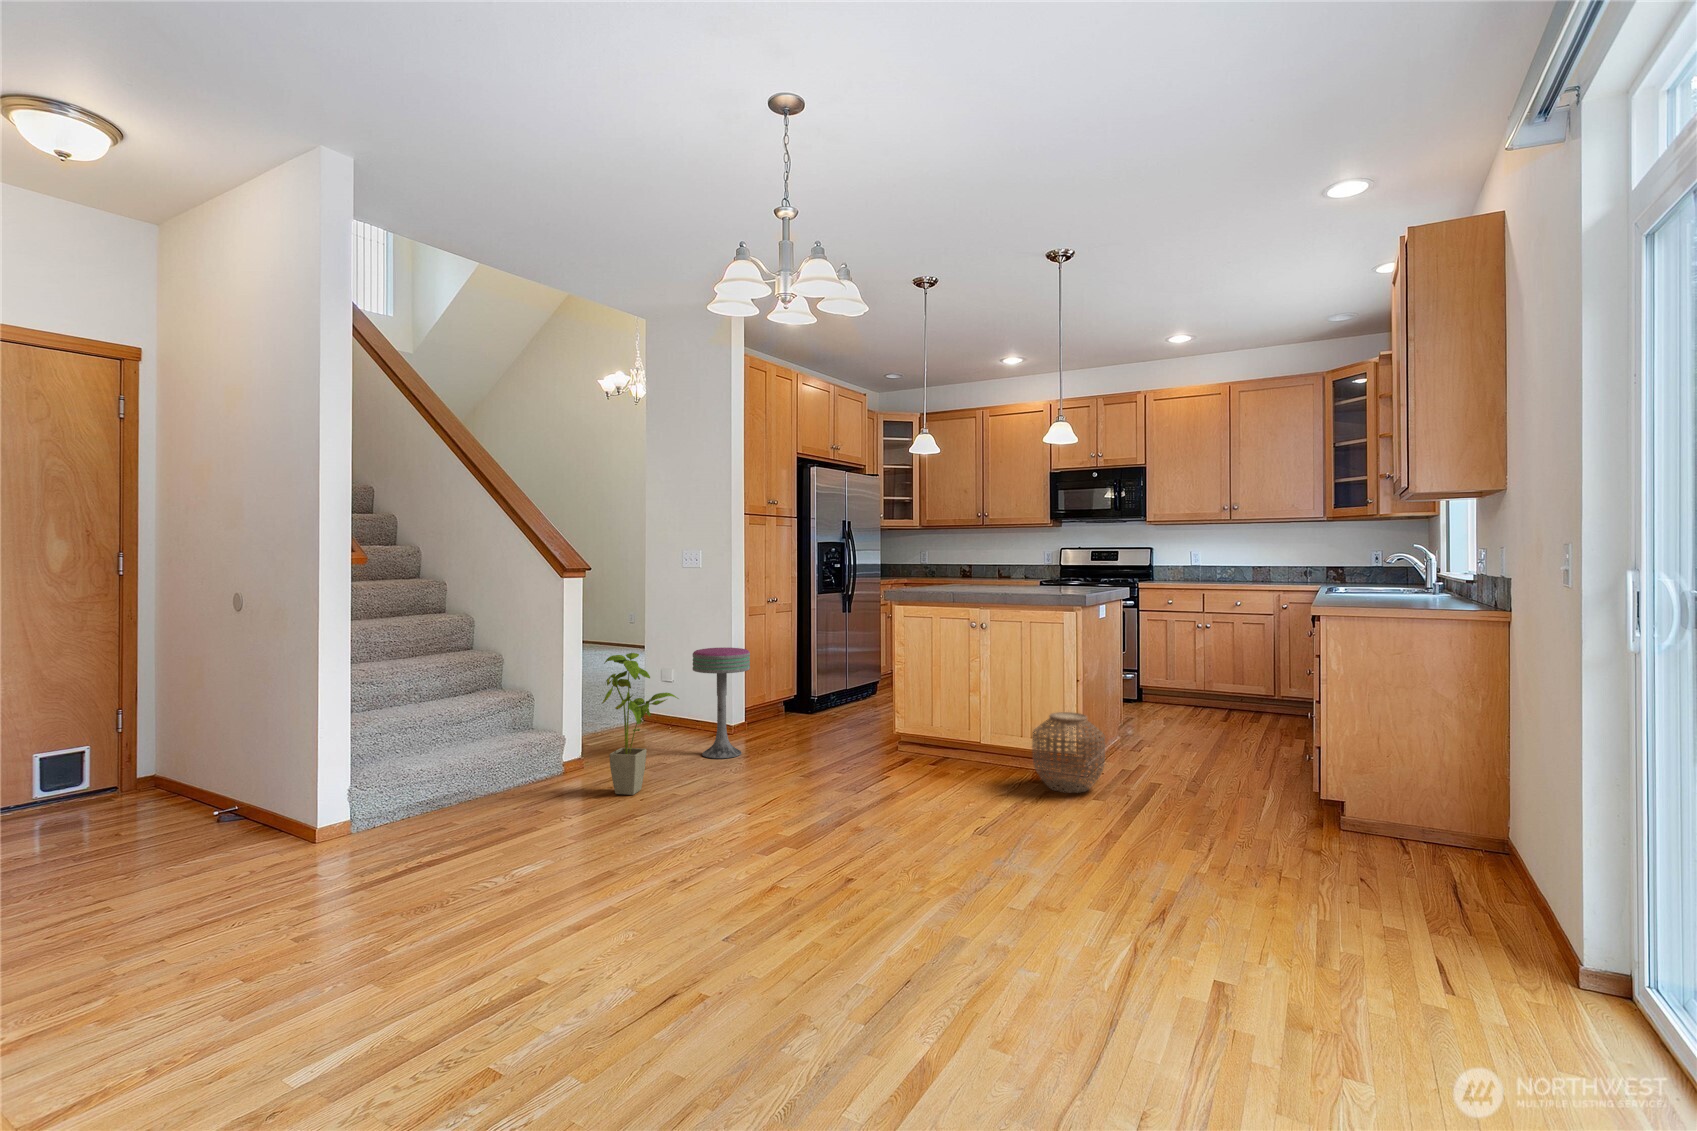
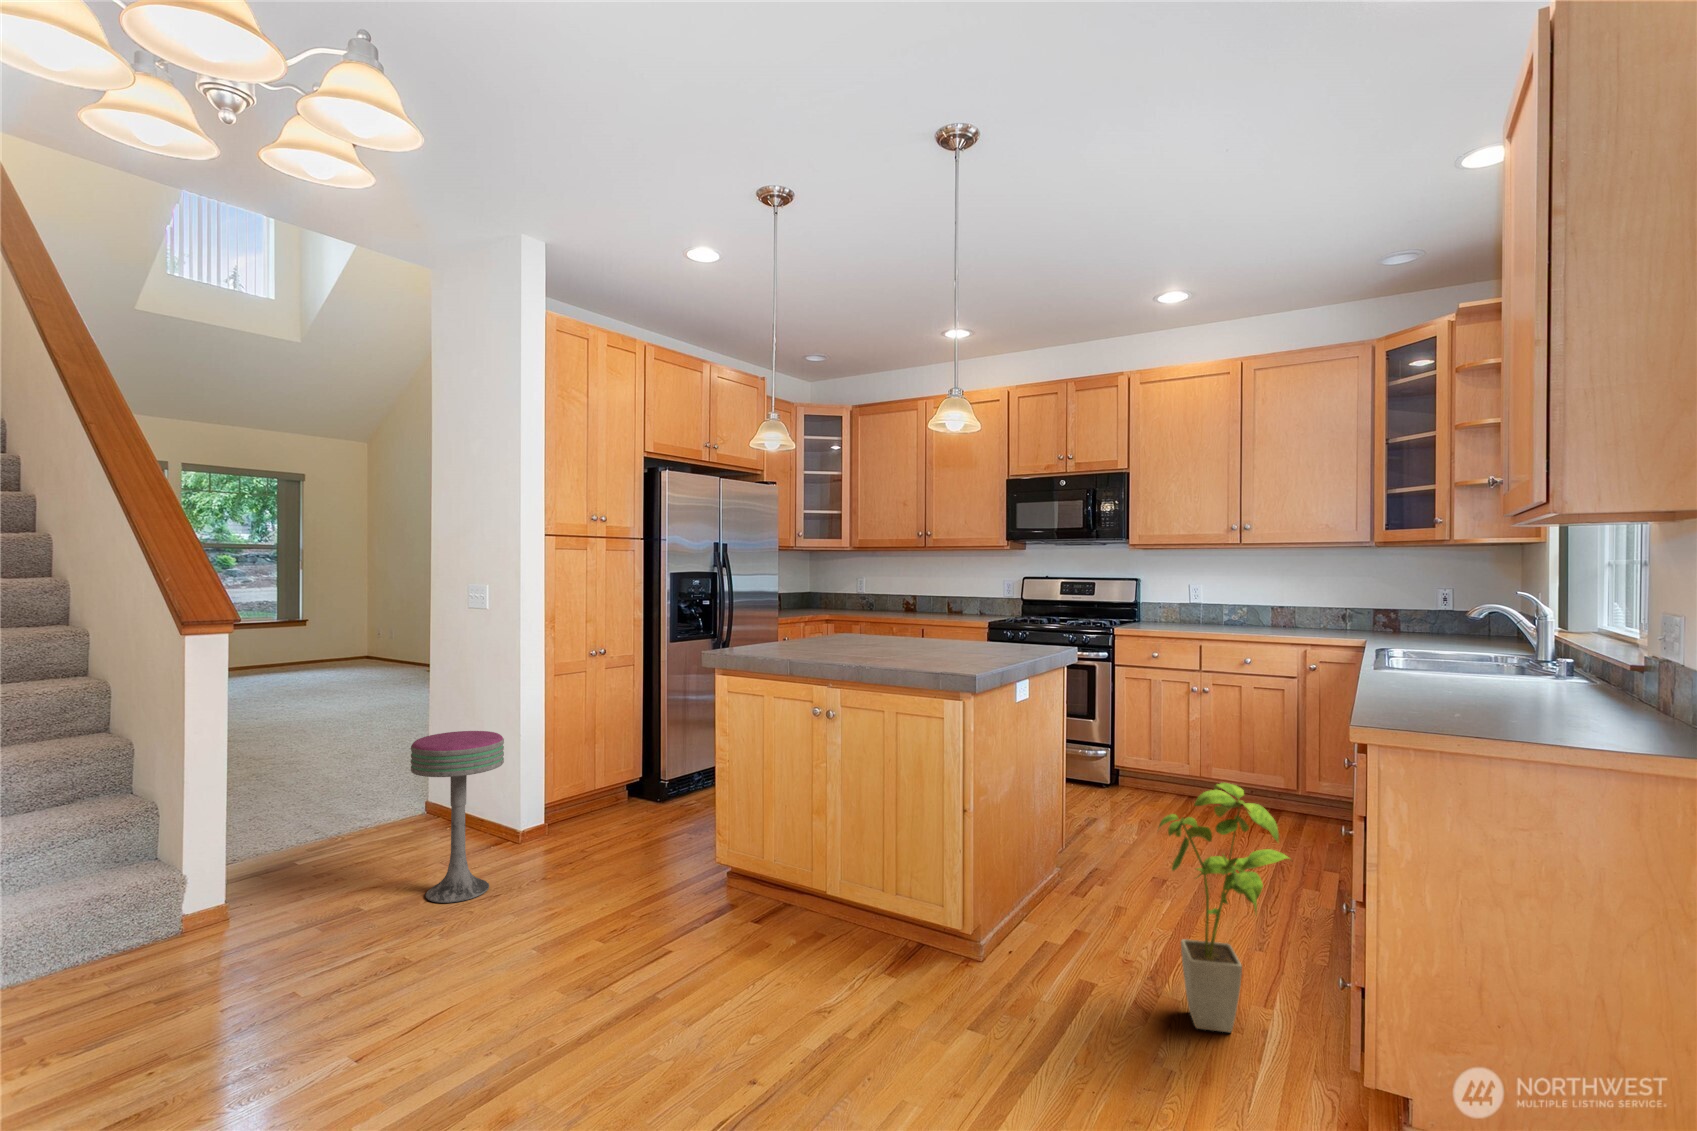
house plant: present [602,653,679,795] -> present [1159,783,1289,1032]
woven basket: present [1032,712,1105,793] -> none [875,871,993,1020]

